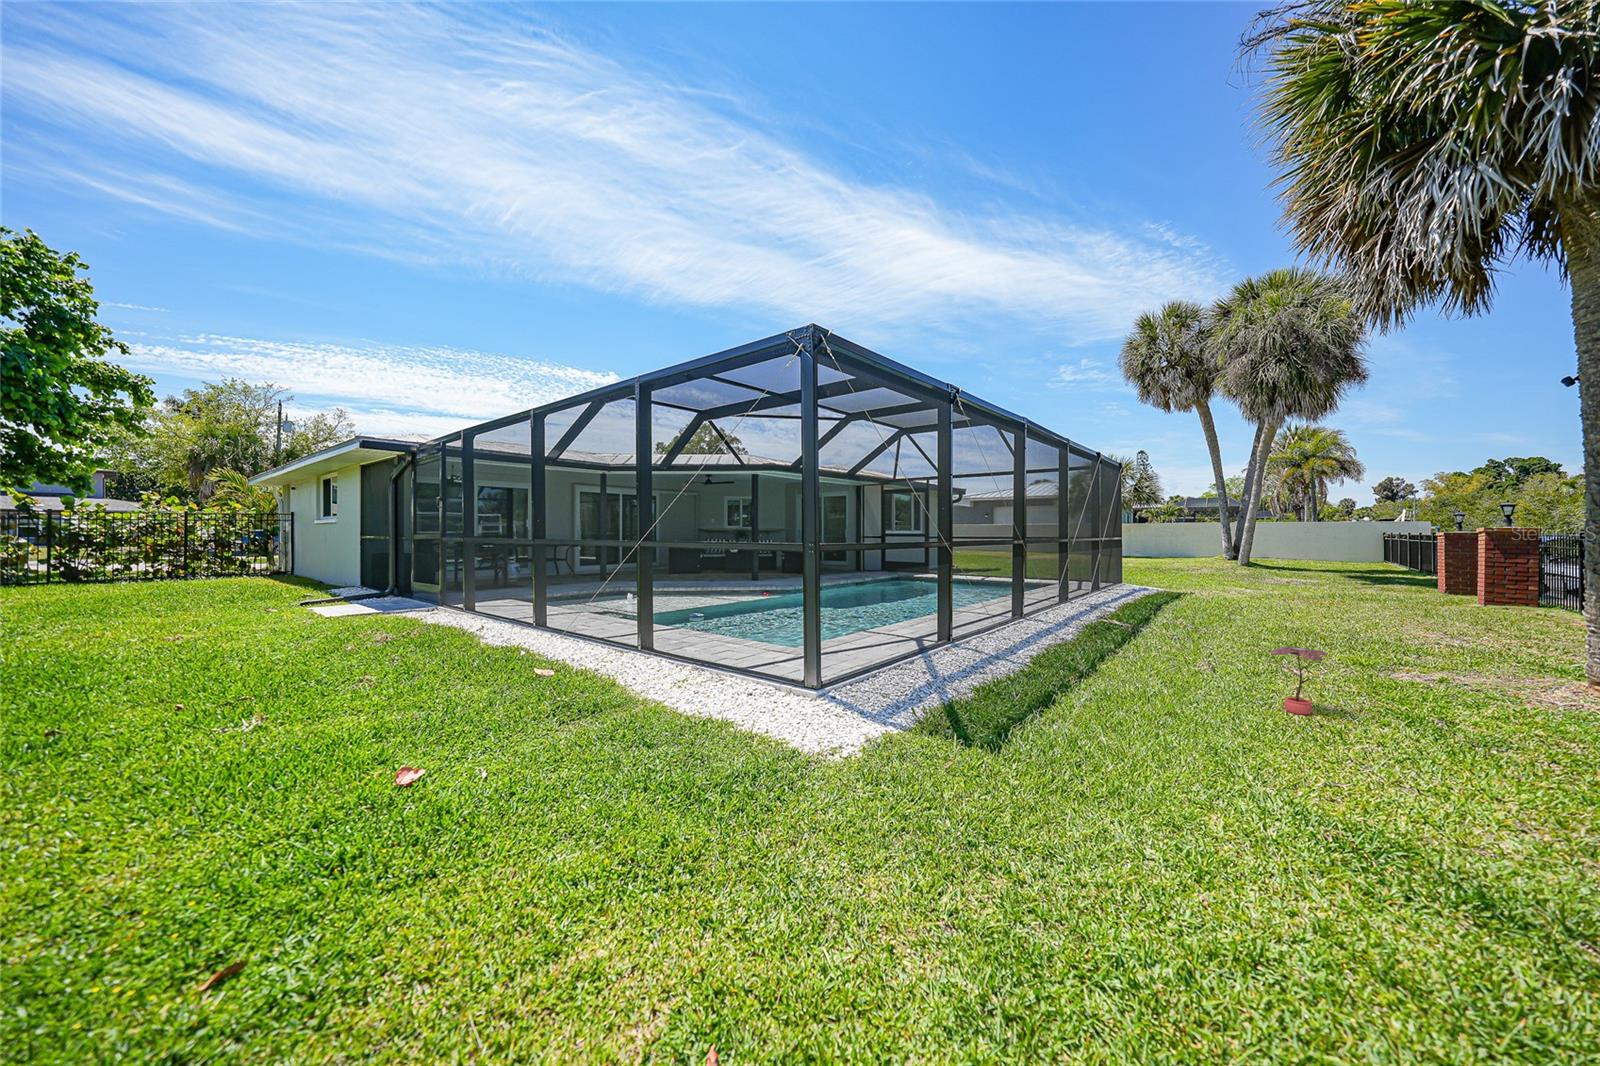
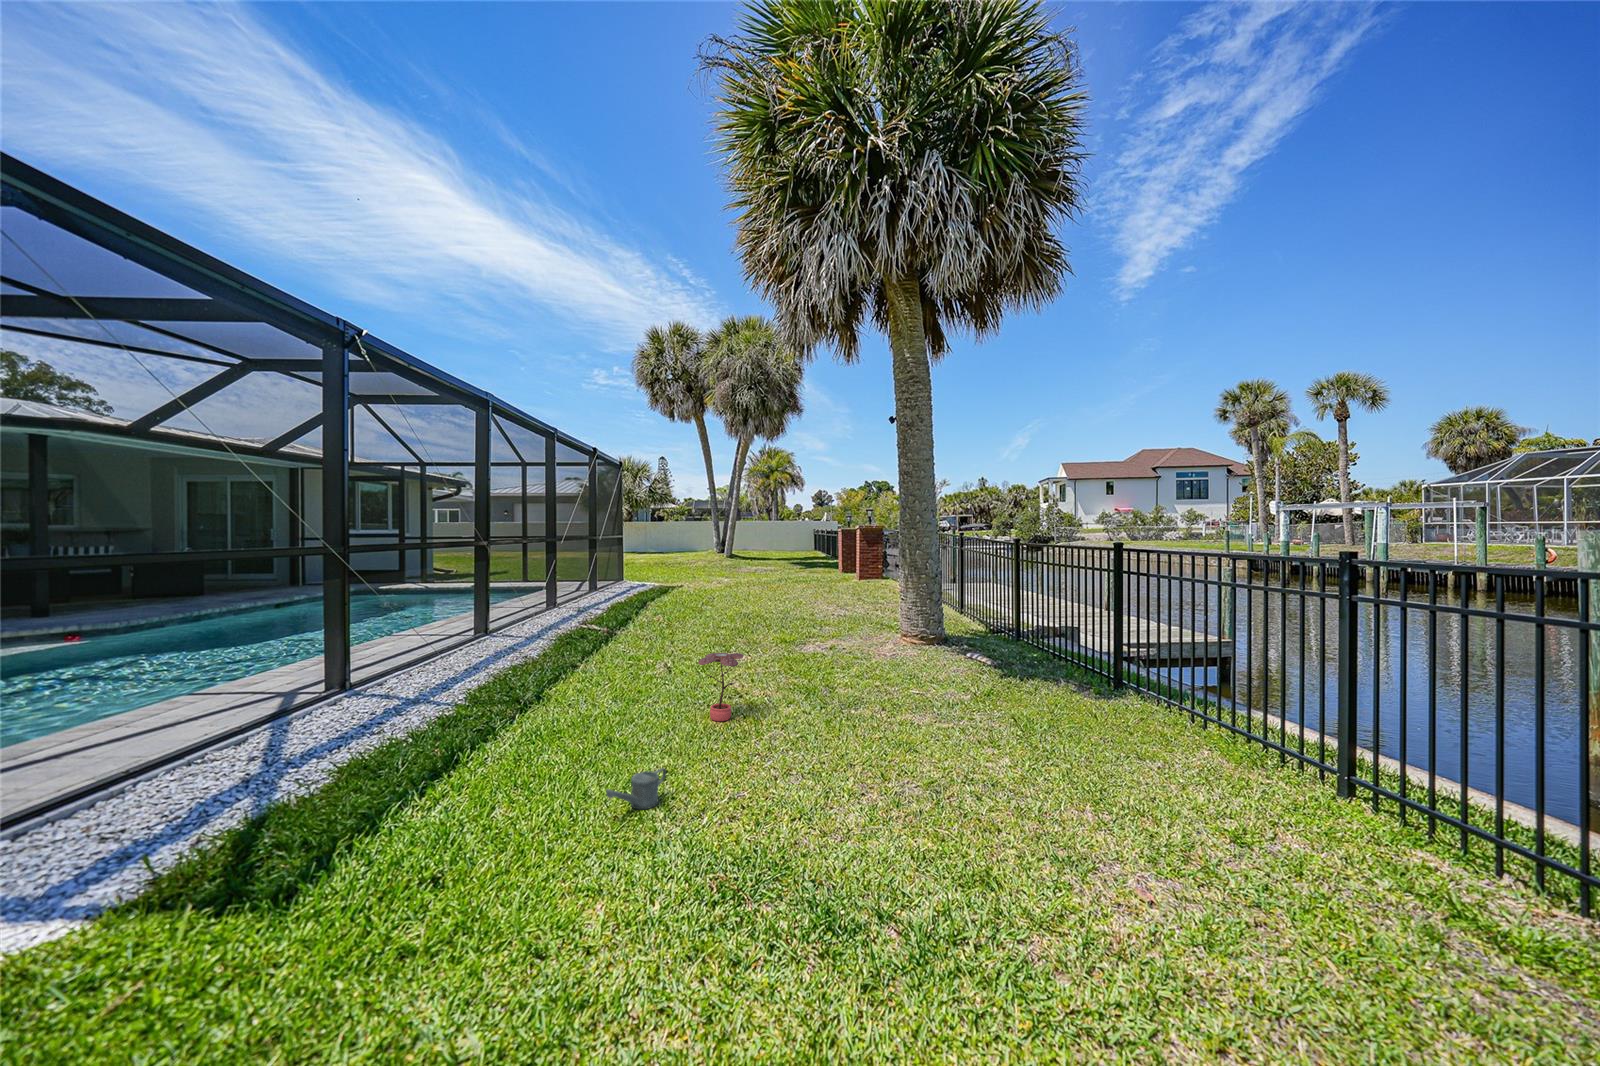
watering can: none [1207,727,1259,757] -> present [606,768,666,809]

